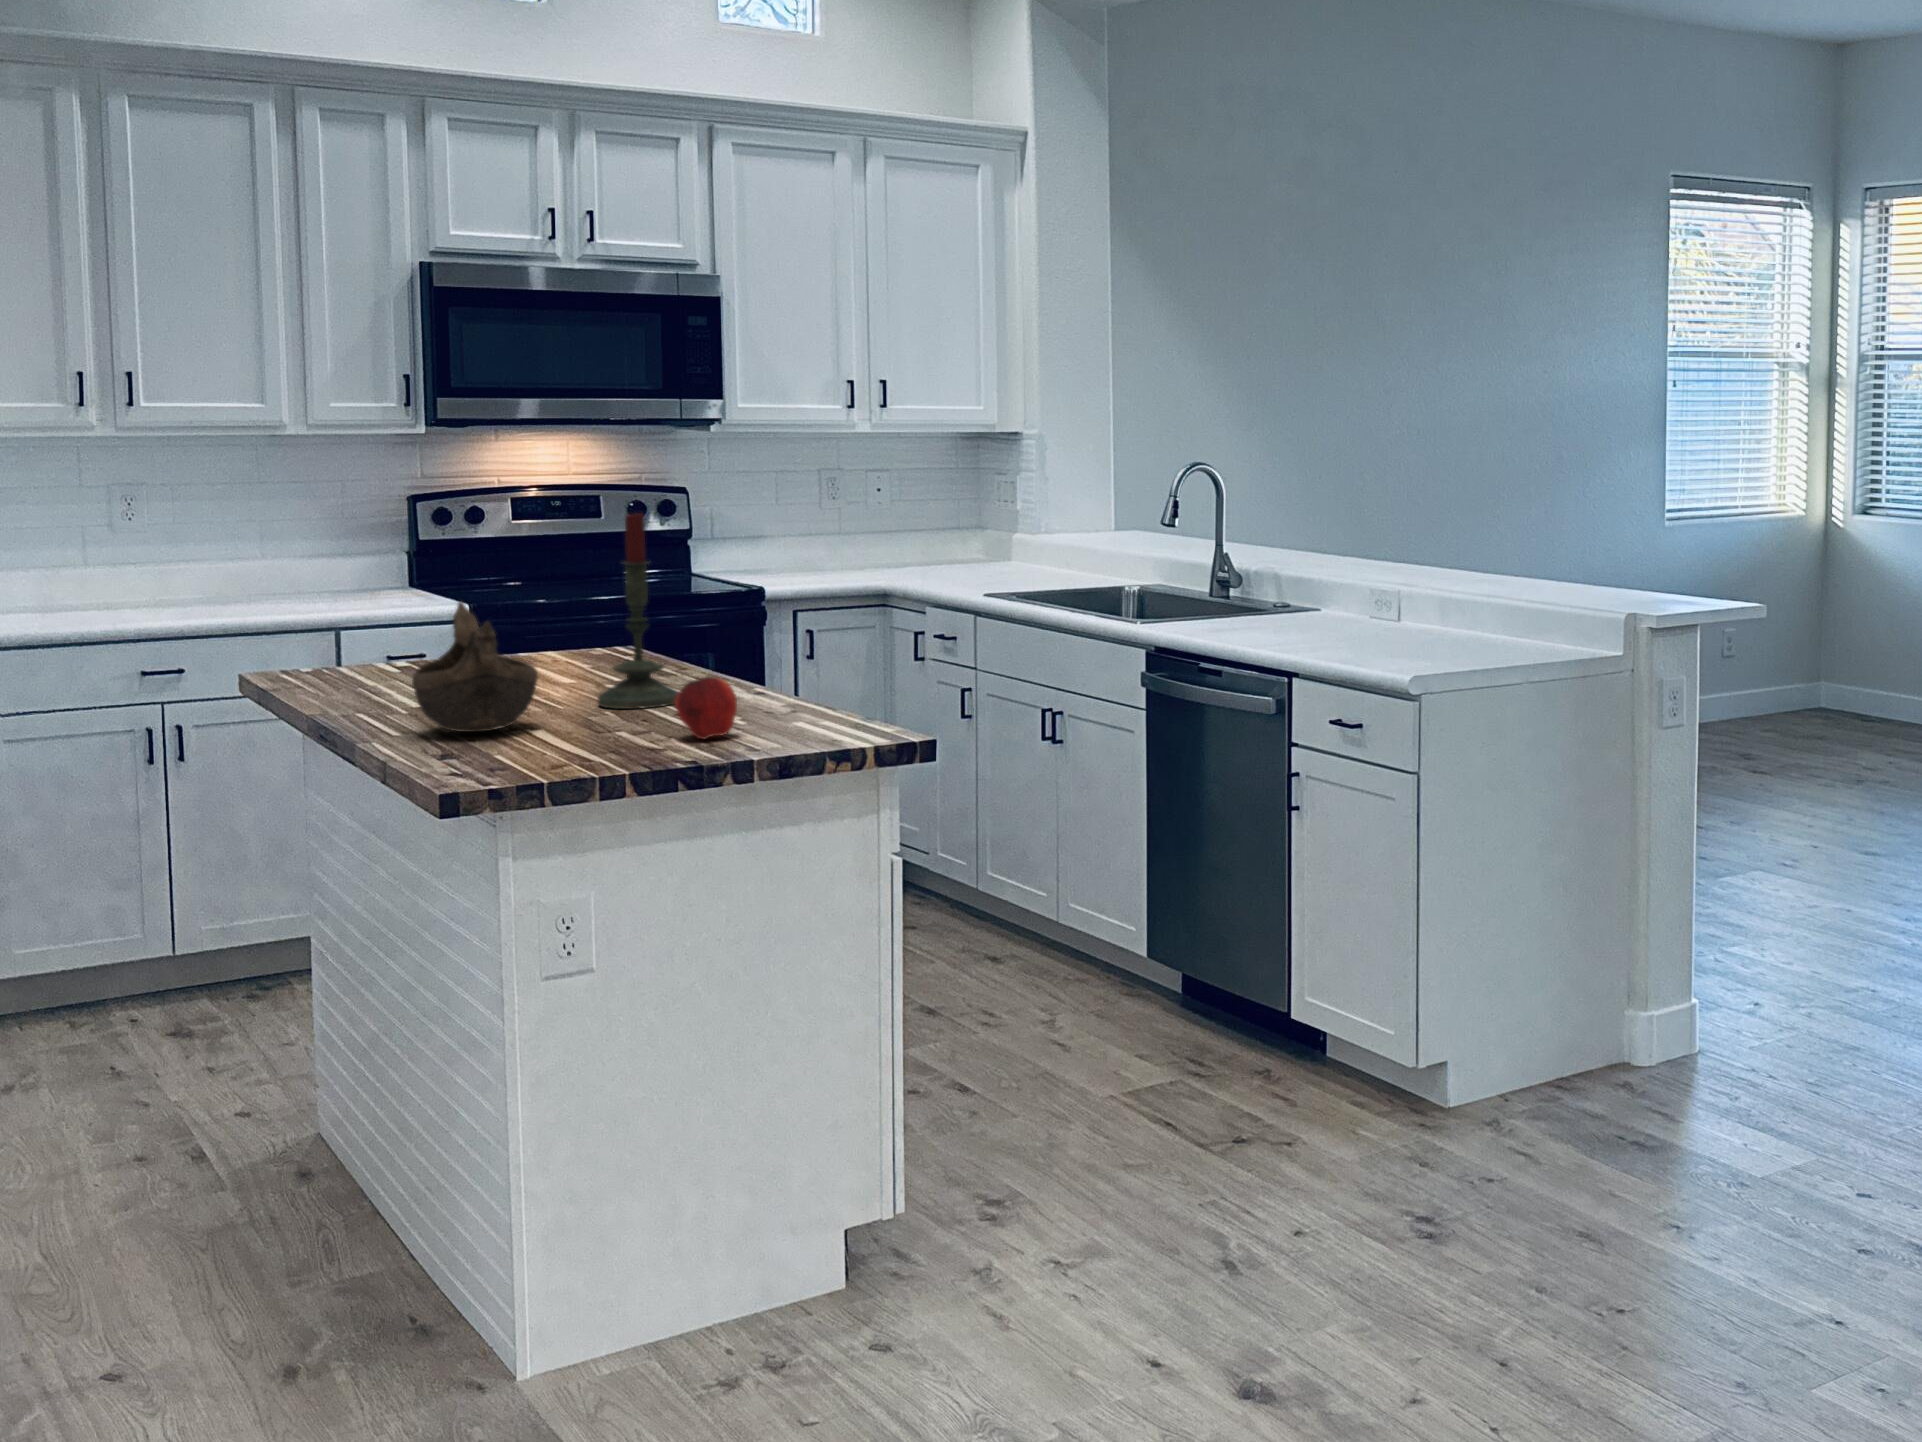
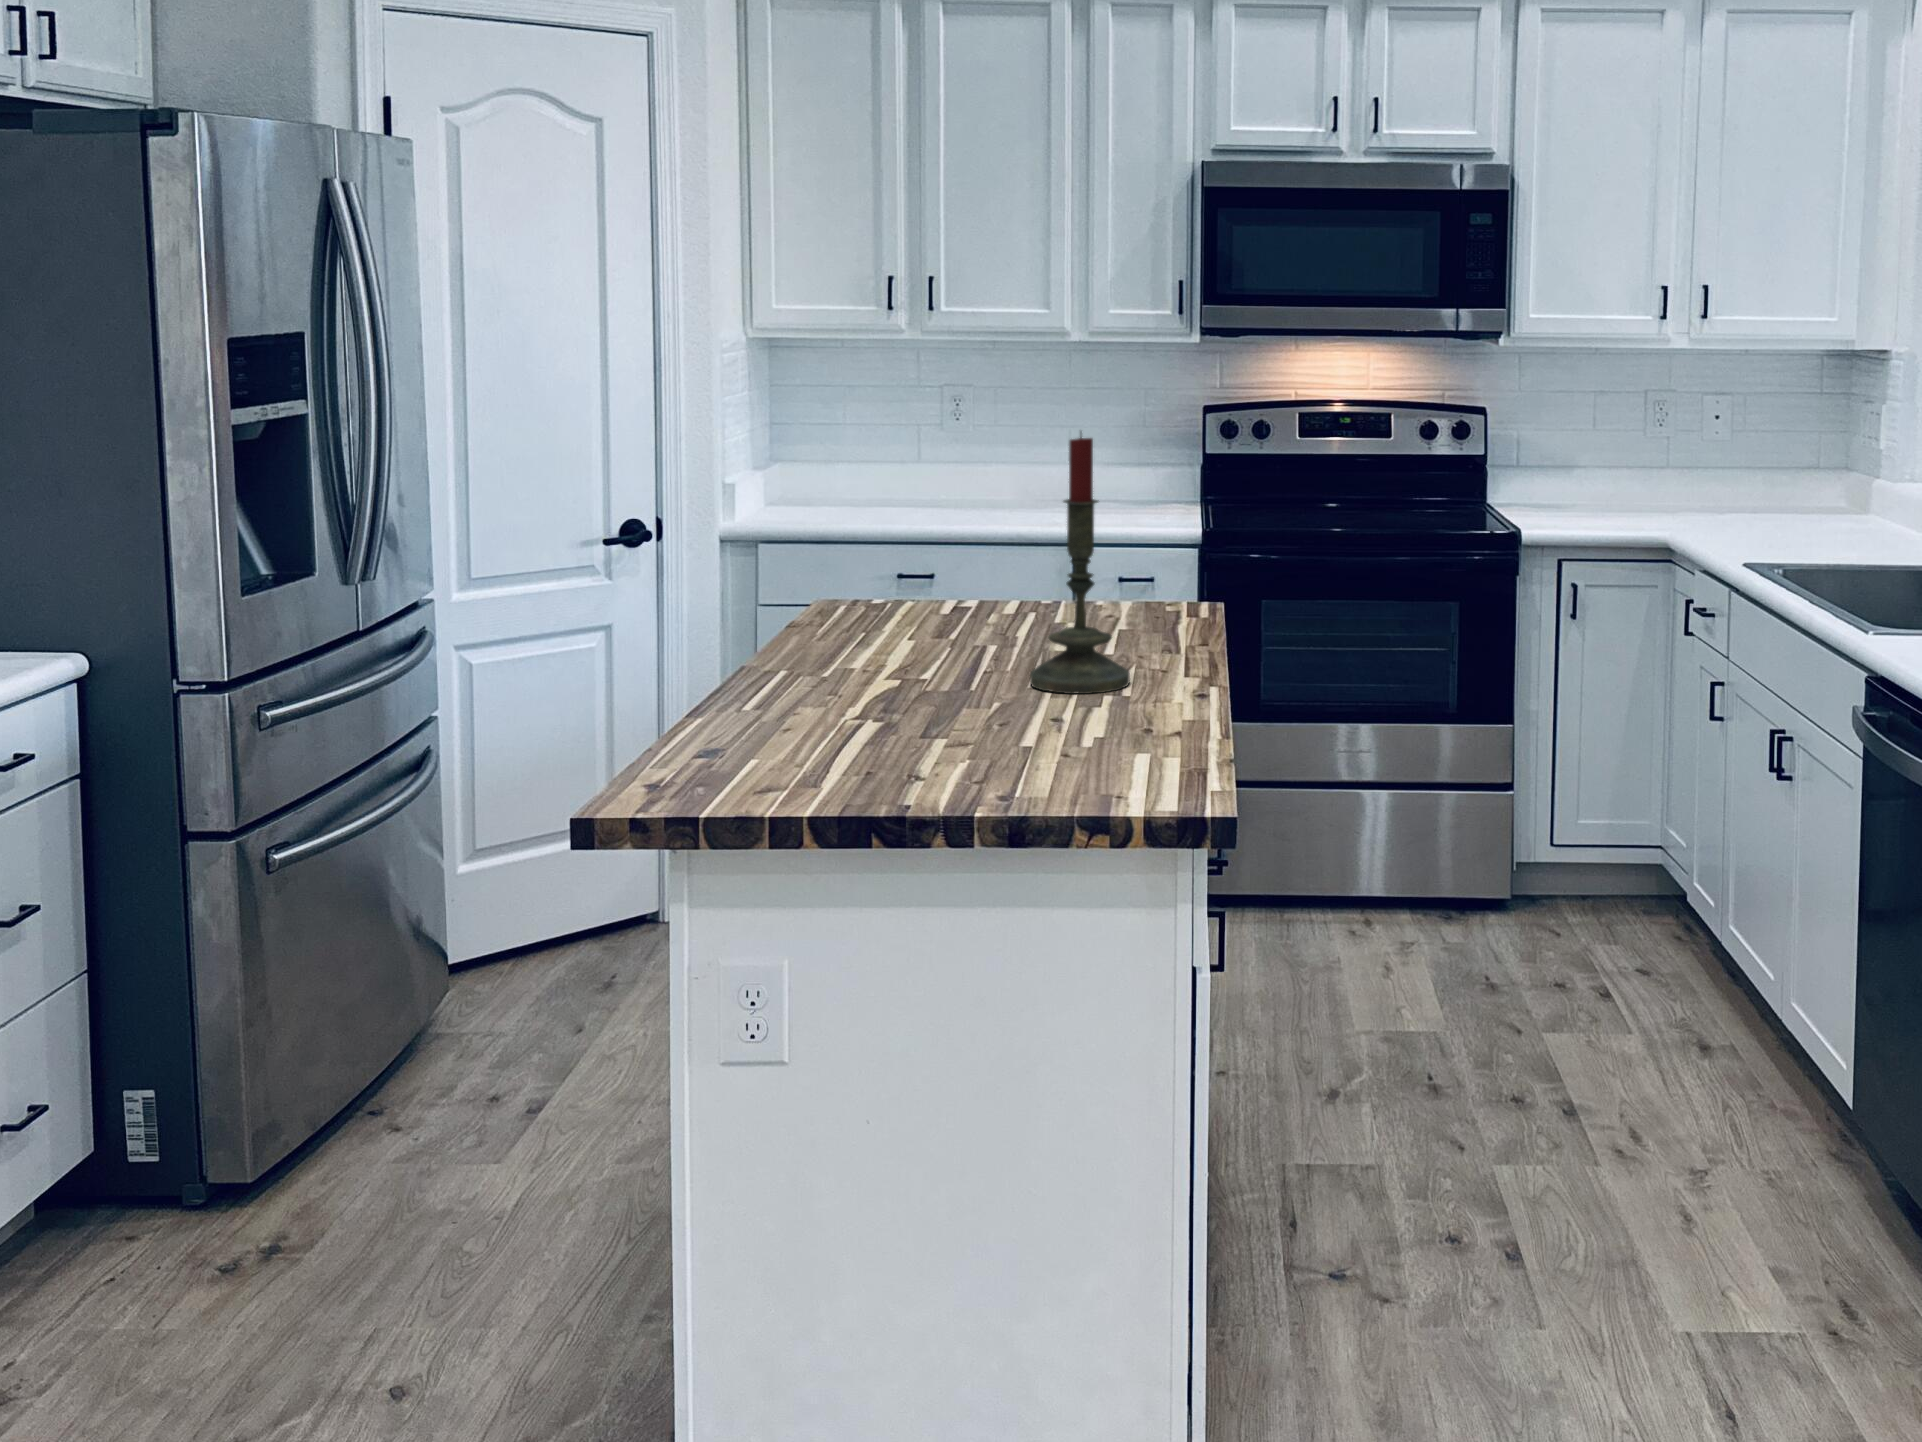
decorative bowl: present [412,602,538,732] -> none [769,535,915,705]
apple: present [675,676,737,739] -> none [976,674,1060,763]

